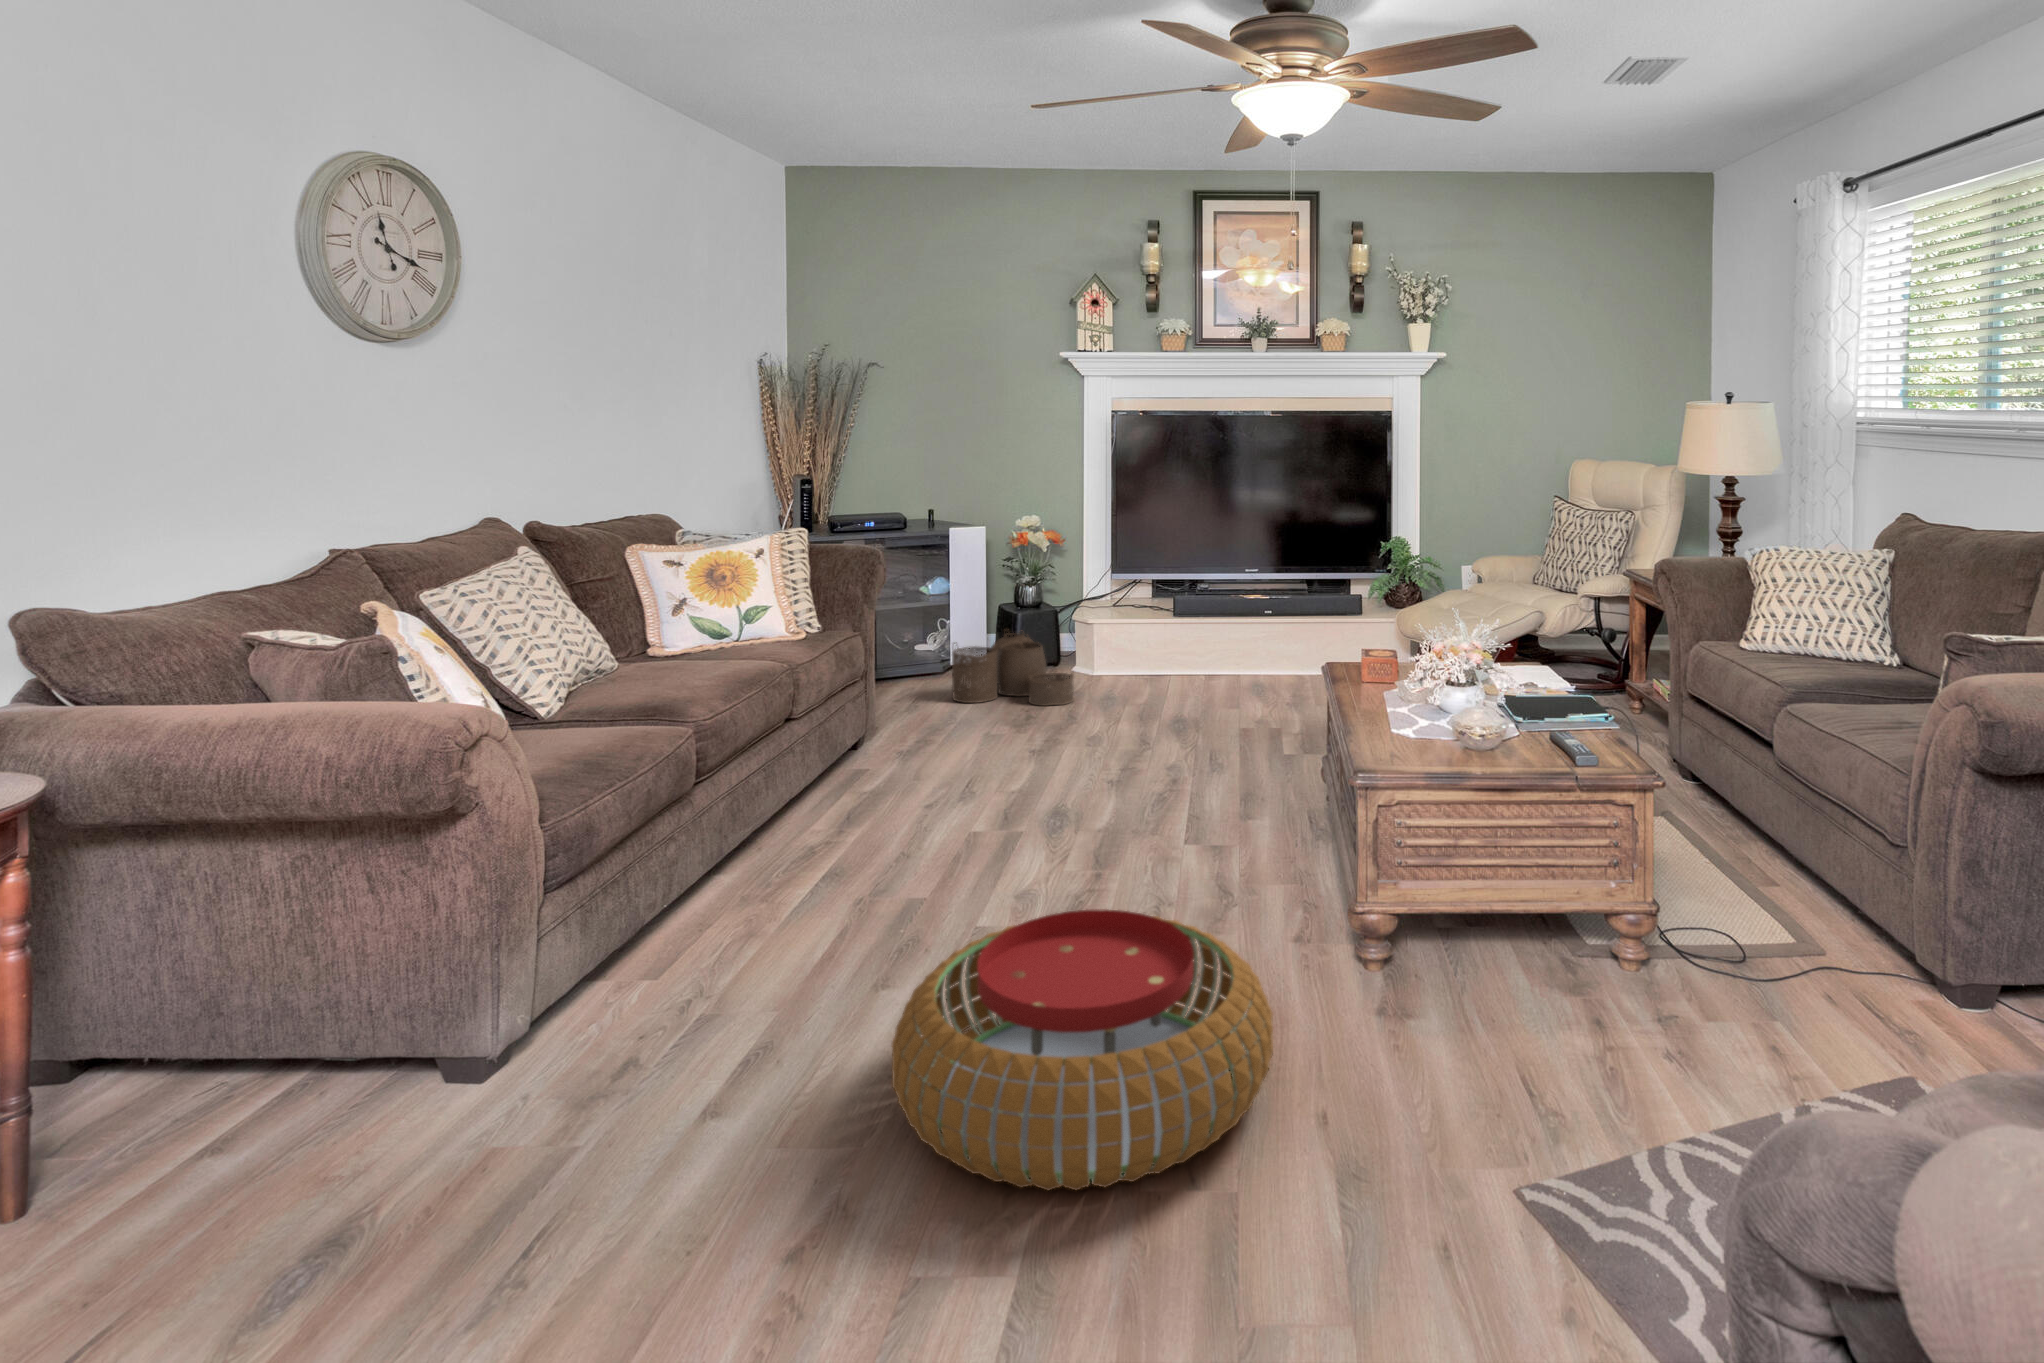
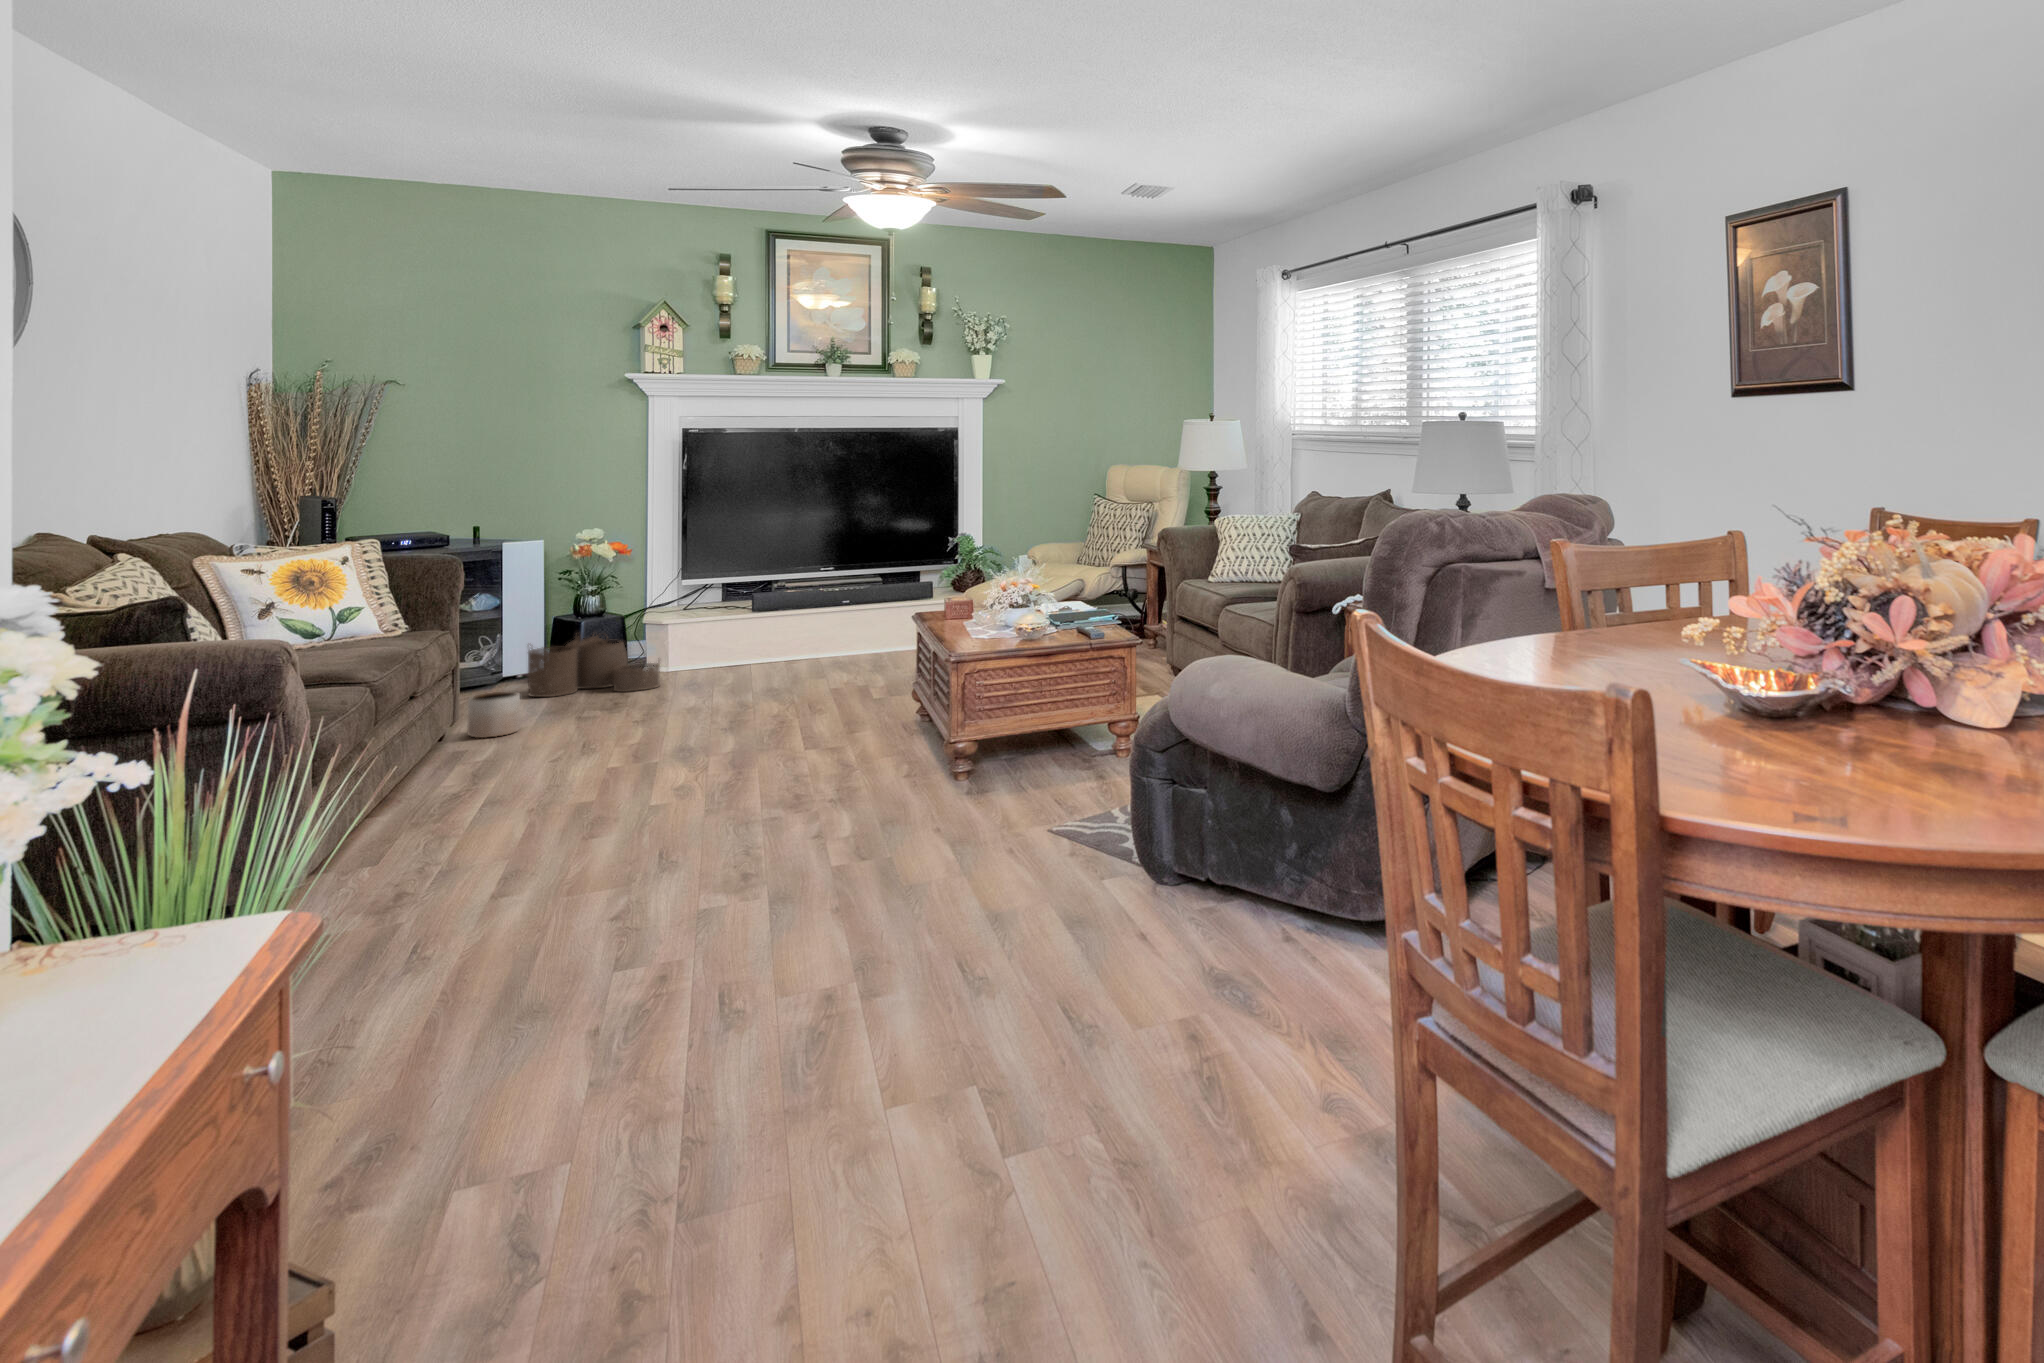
planter: none [870,706,919,759] -> present [467,691,521,738]
pouf: present [892,909,1273,1190] -> none [638,745,904,882]

